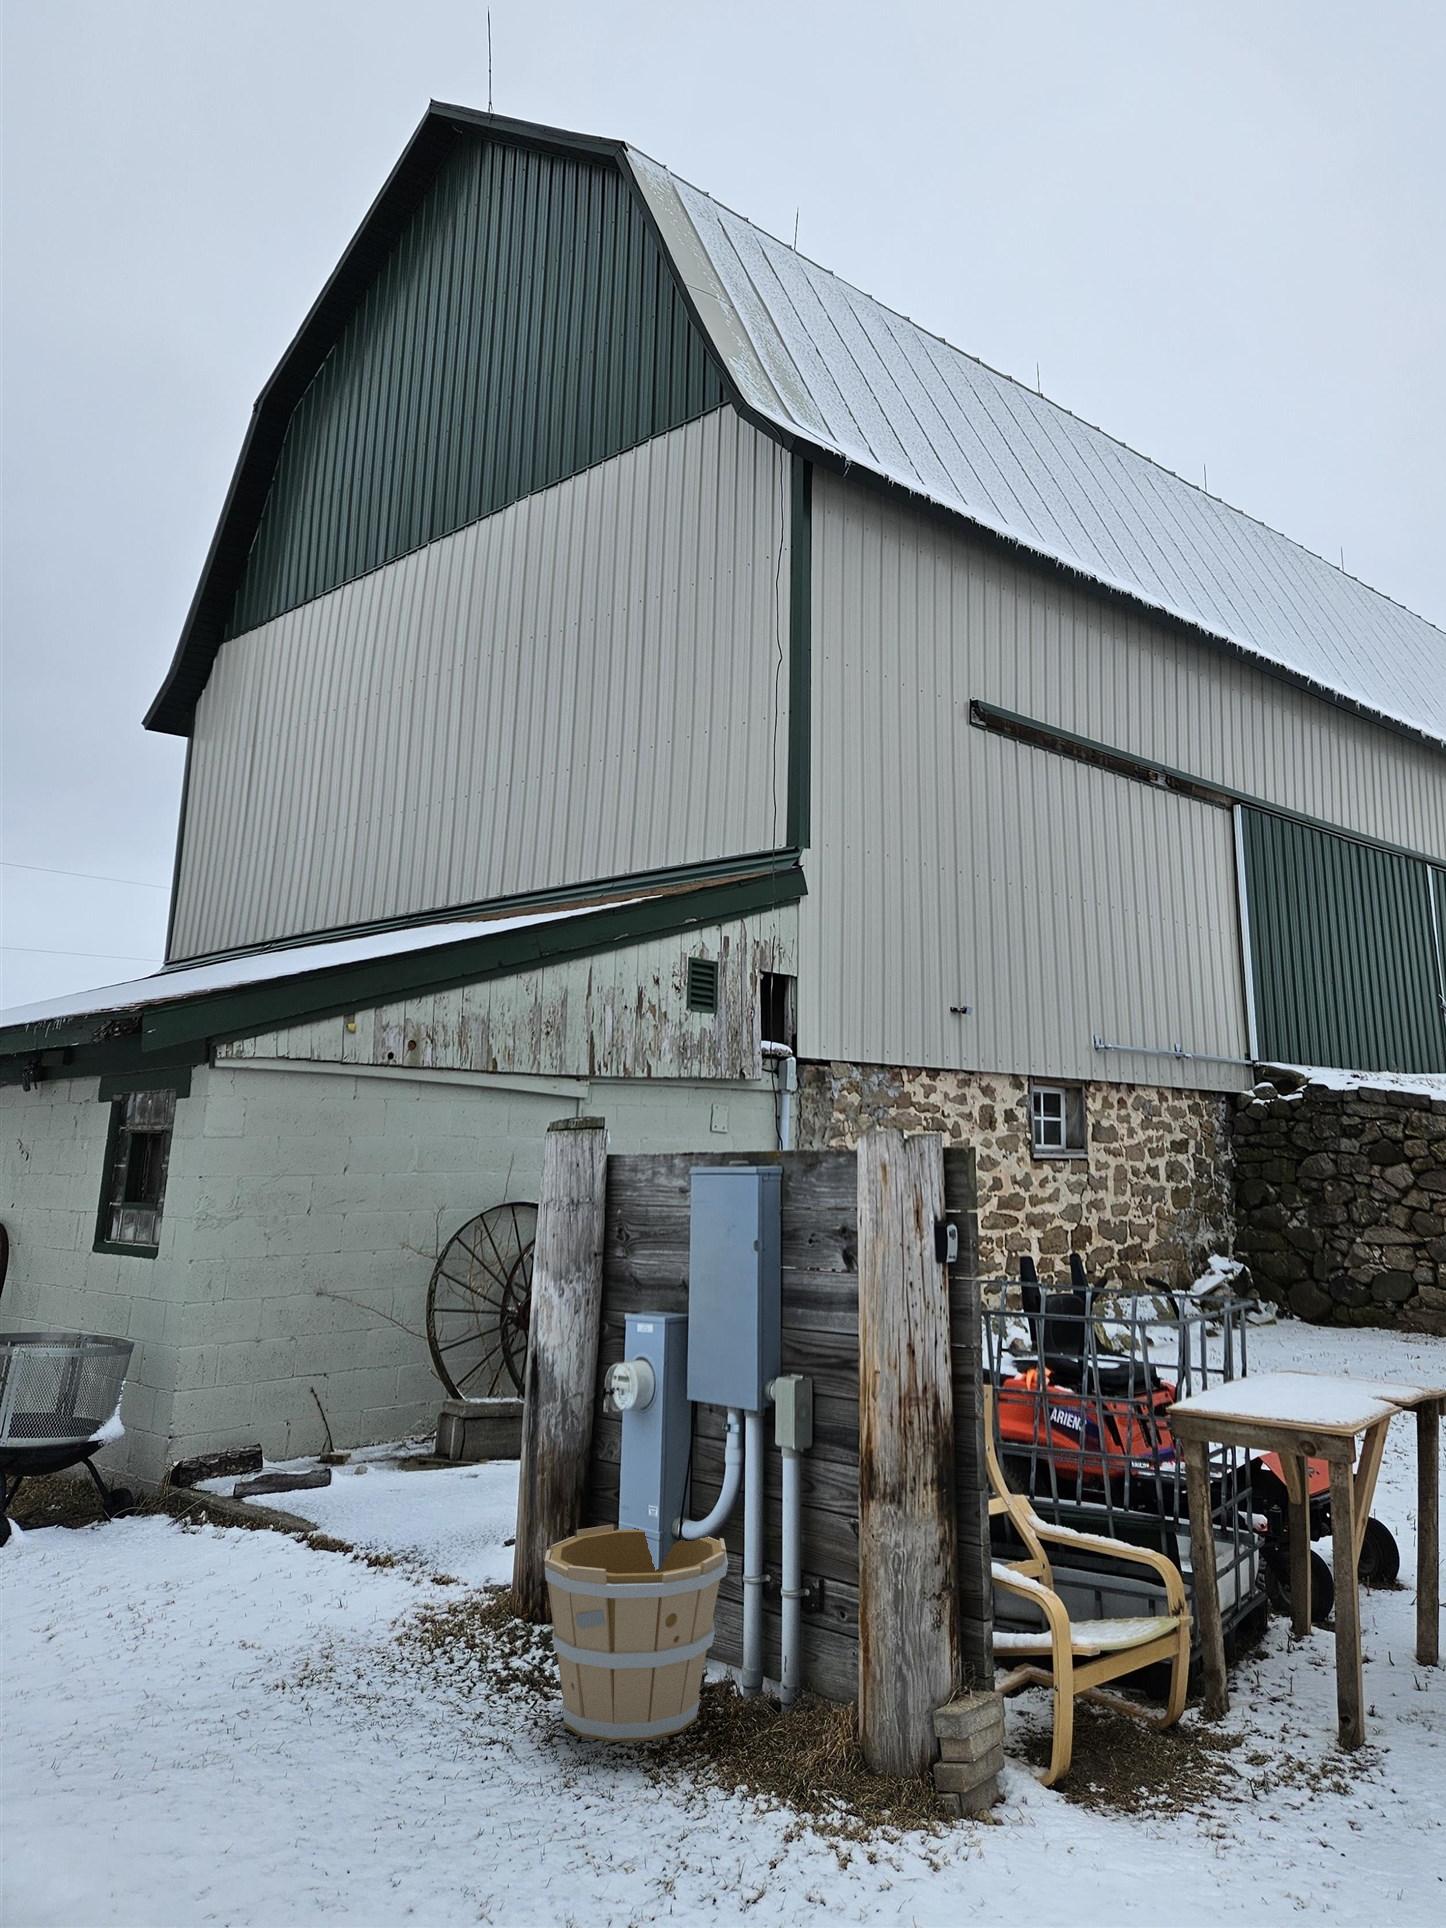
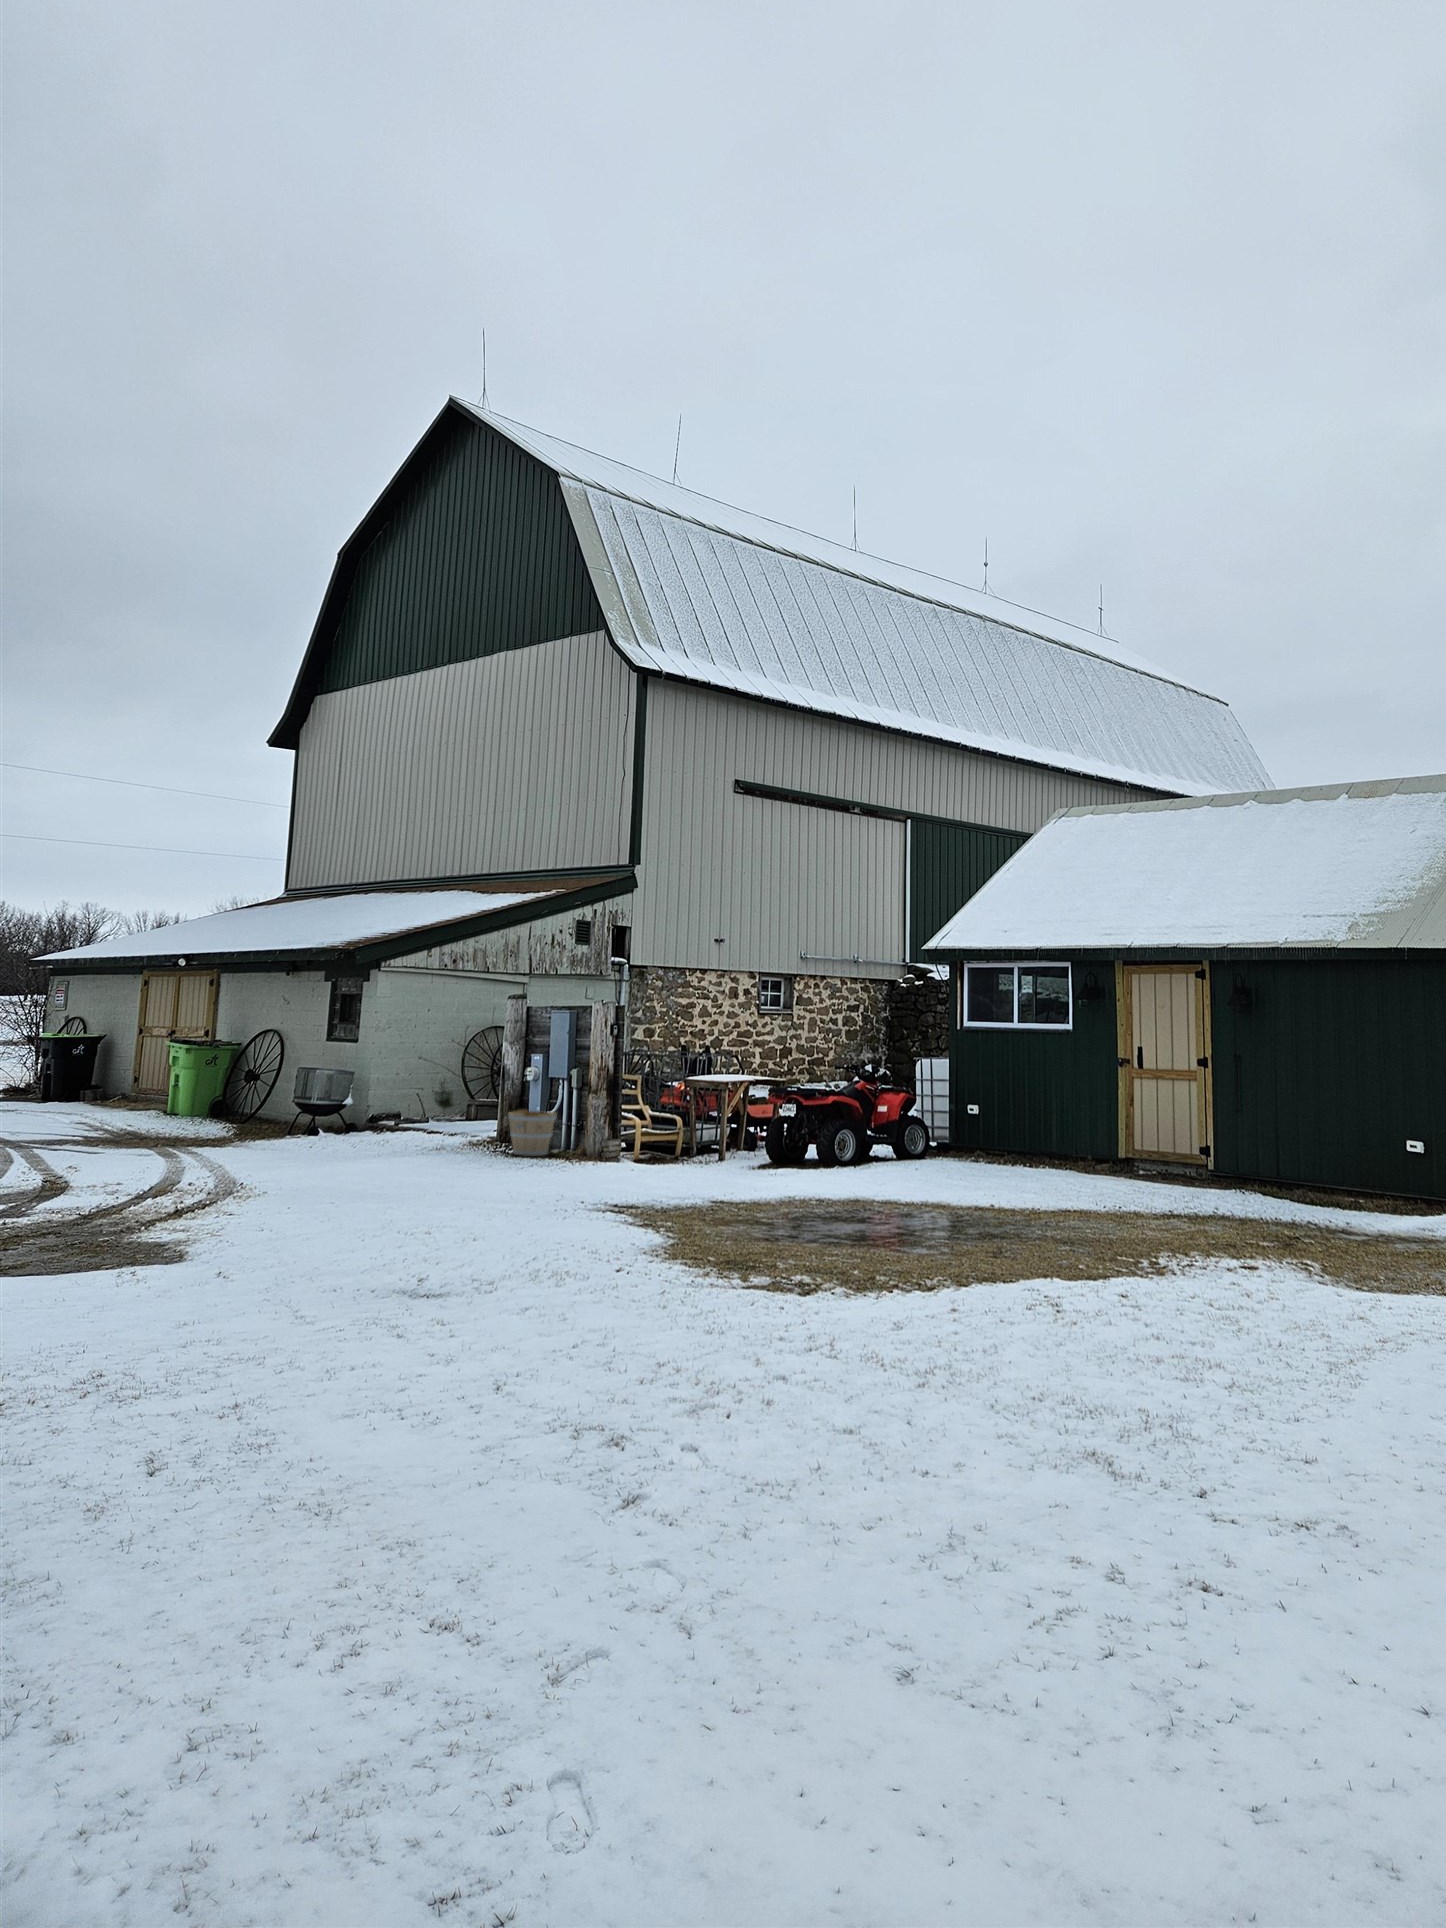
potted tree: none [341,1336,415,1464] -> present [431,1079,455,1122]

